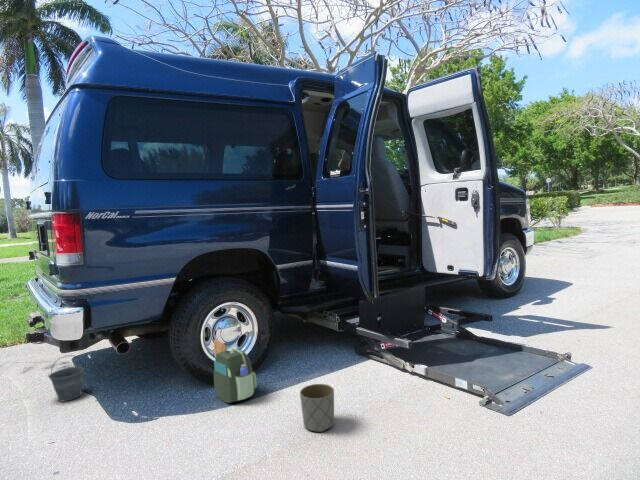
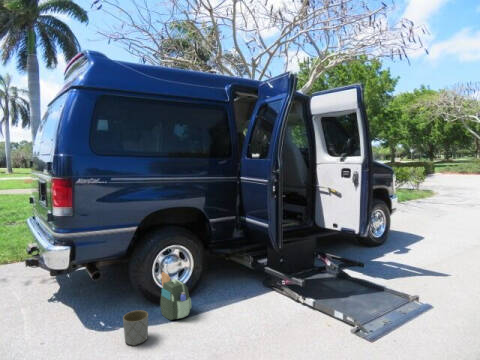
bucket: present [48,359,84,402] -> none [39,278,66,312]
planter: present [300,384,334,432] -> present [123,310,148,346]

